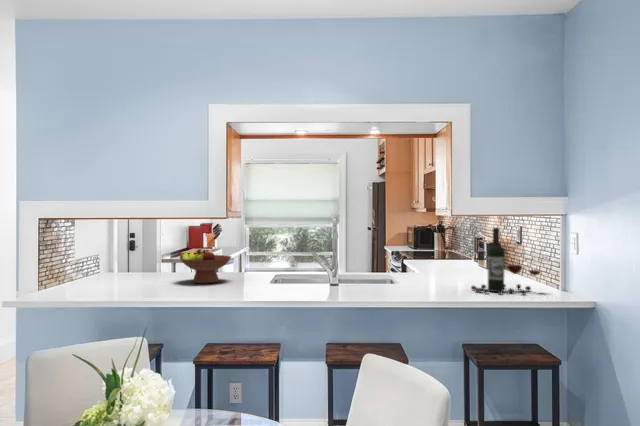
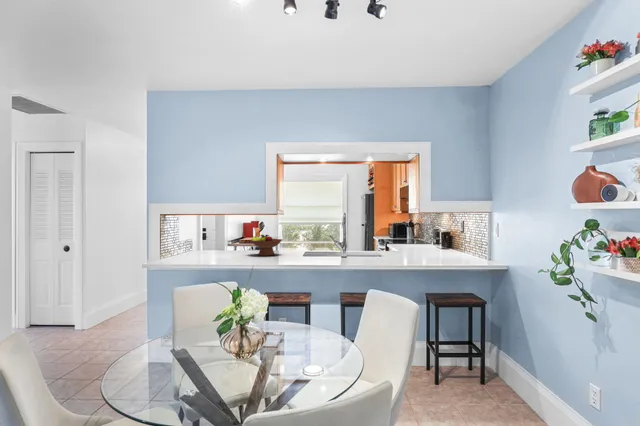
wine bottle: present [471,228,541,294] -> none [431,221,475,261]

